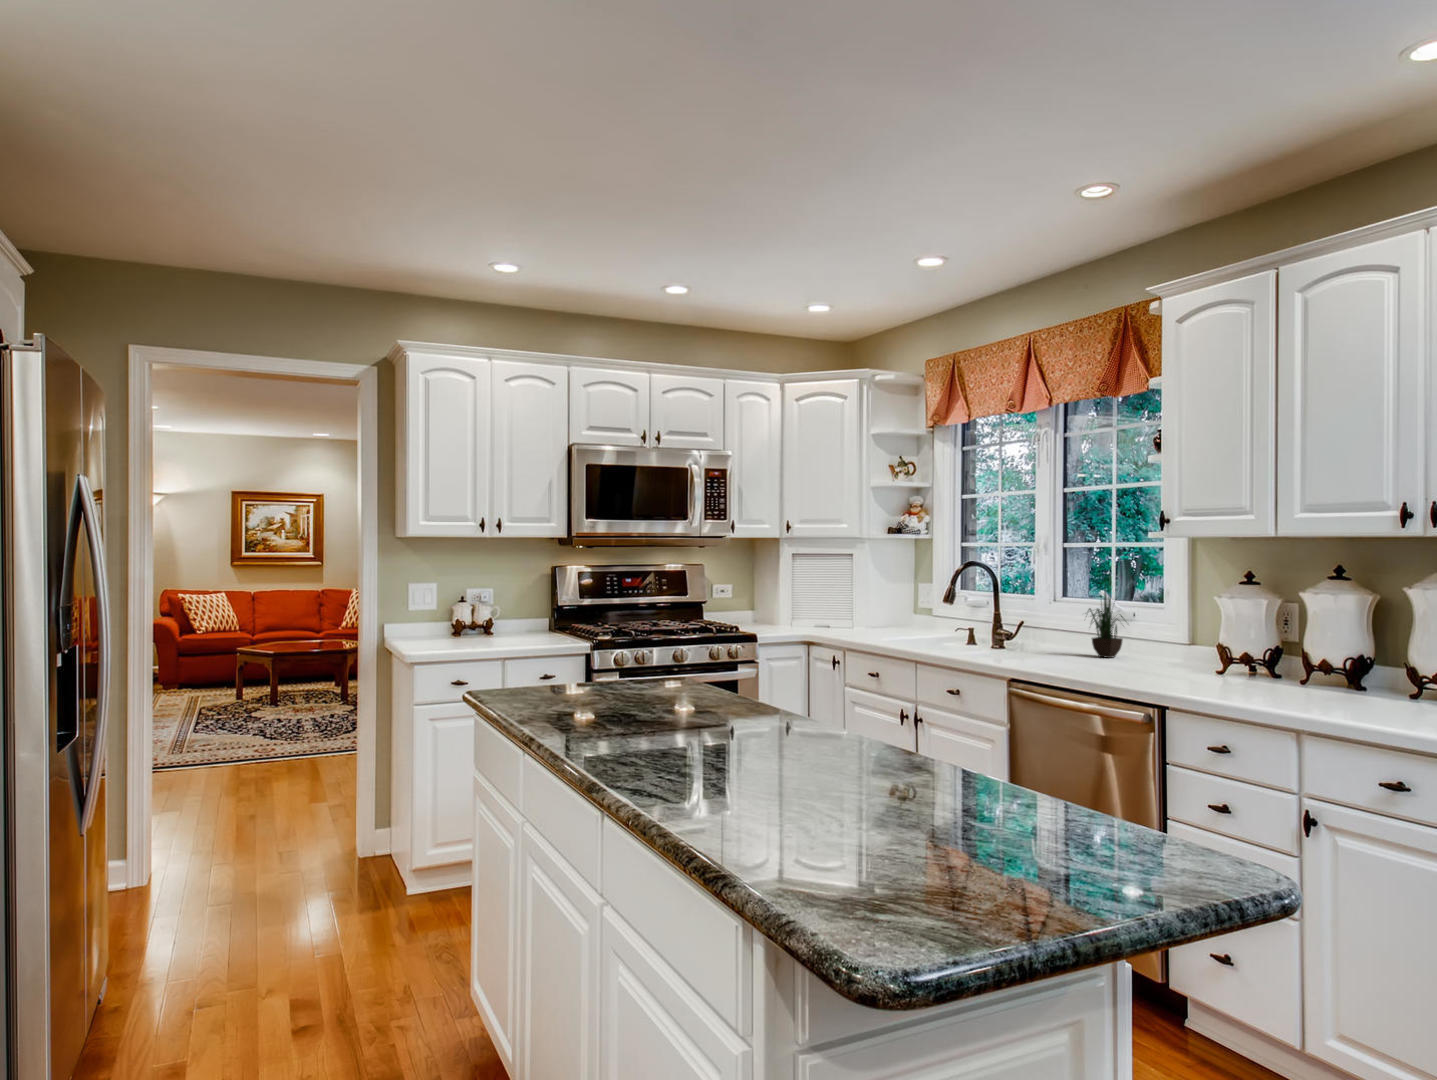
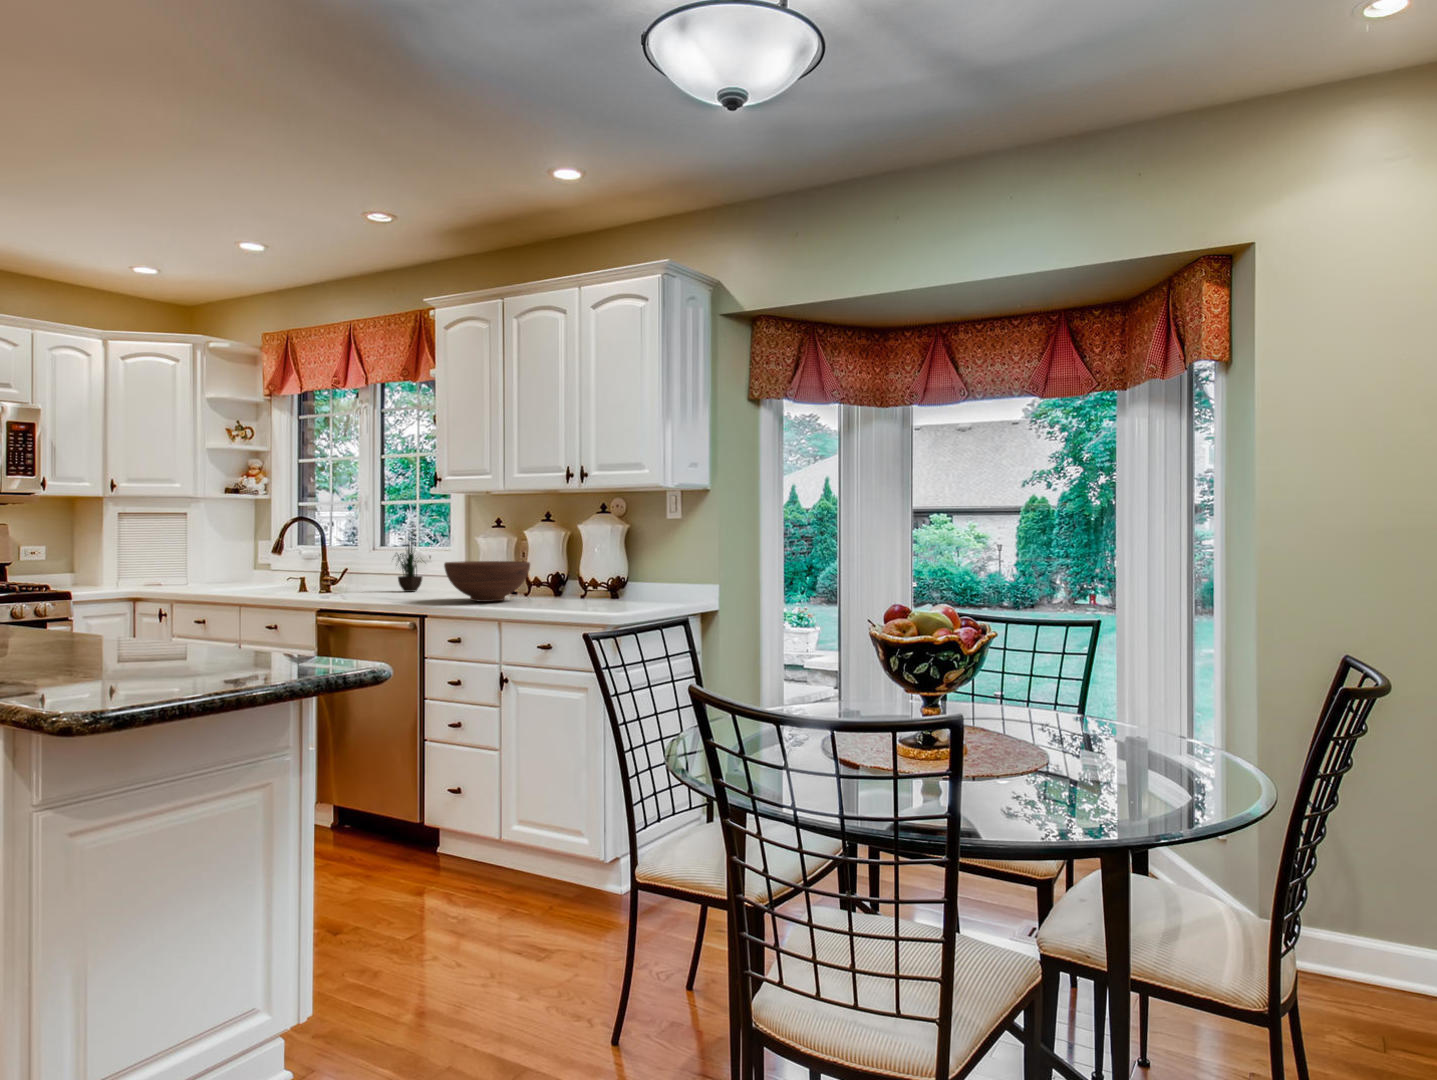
fruit bowl: none [1181,630,1315,690] -> present [444,561,530,602]

